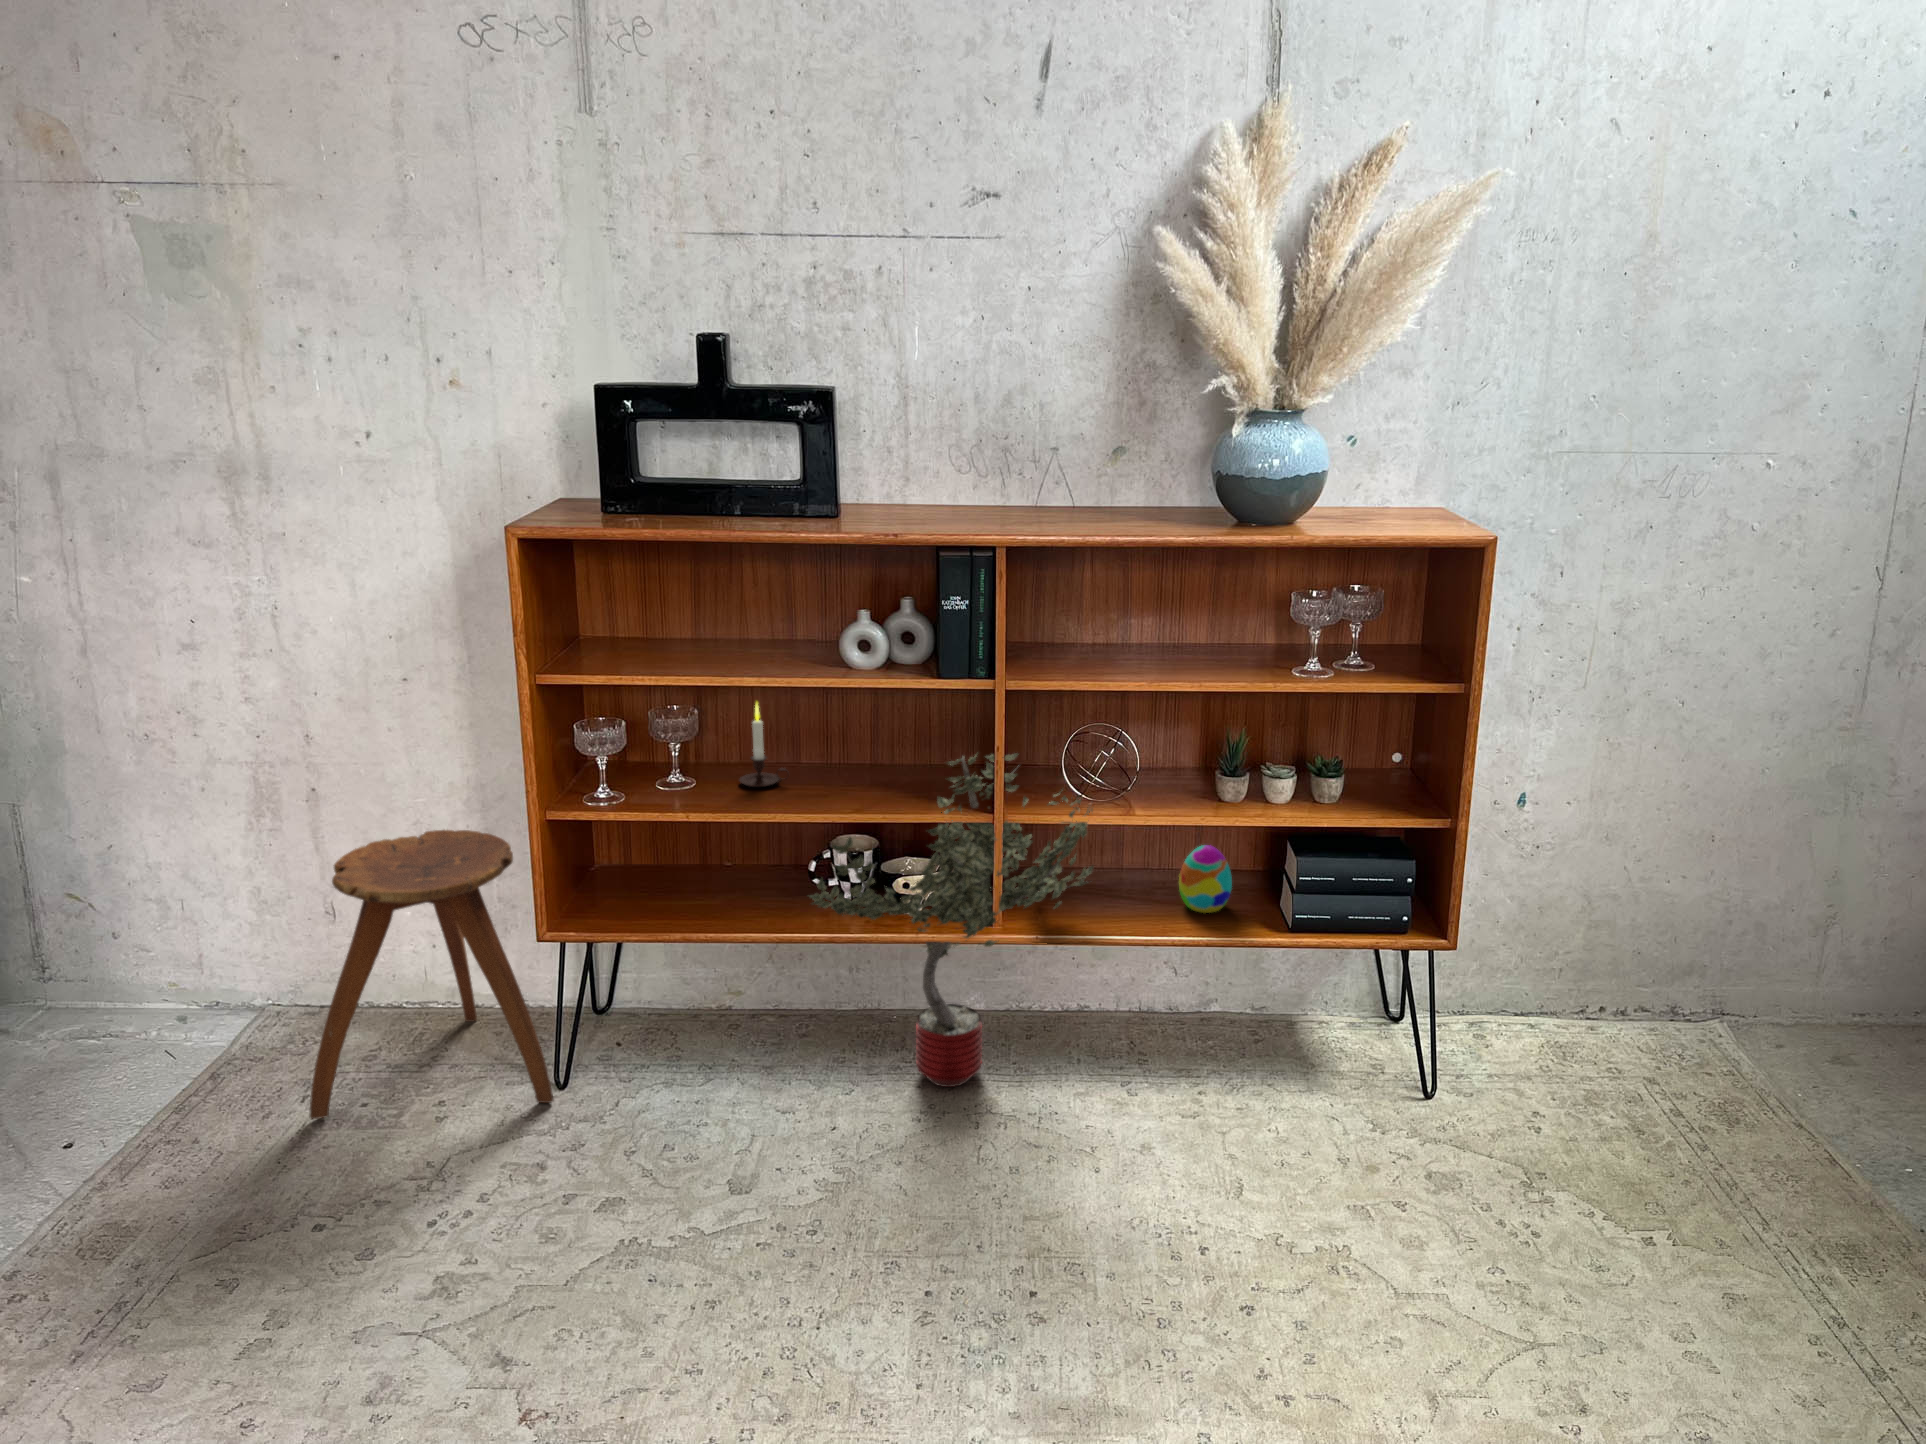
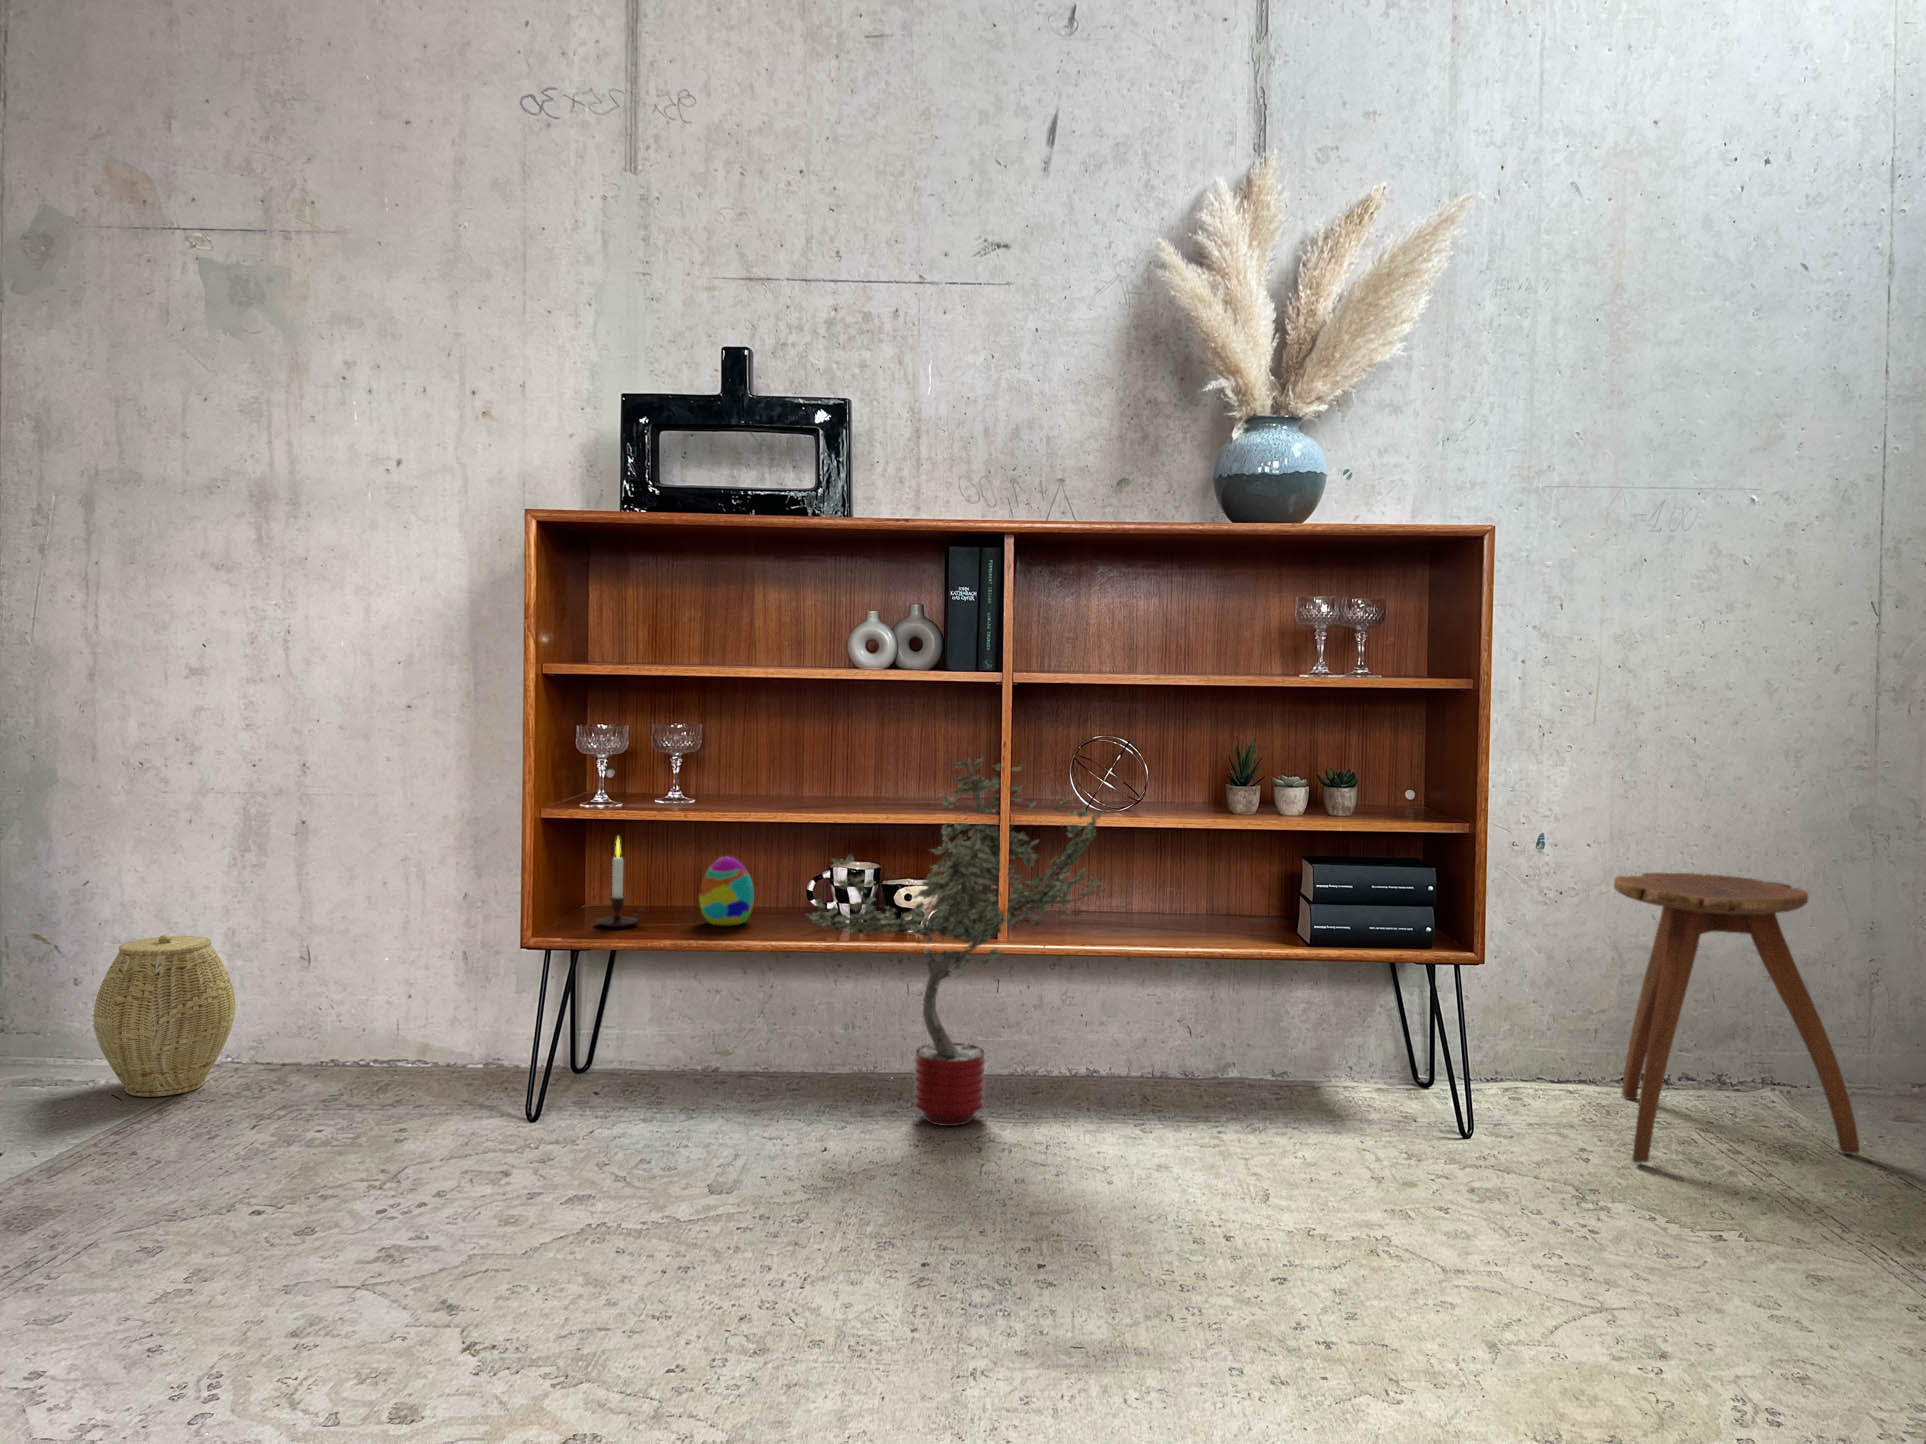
candle: present [740,703,787,787] -> present [597,838,646,927]
stool: present [310,830,554,1119] -> present [1614,873,1860,1163]
decorative egg: present [1179,845,1232,913] -> present [699,857,754,925]
woven basket: none [142,901,275,1056] -> present [93,935,235,1097]

